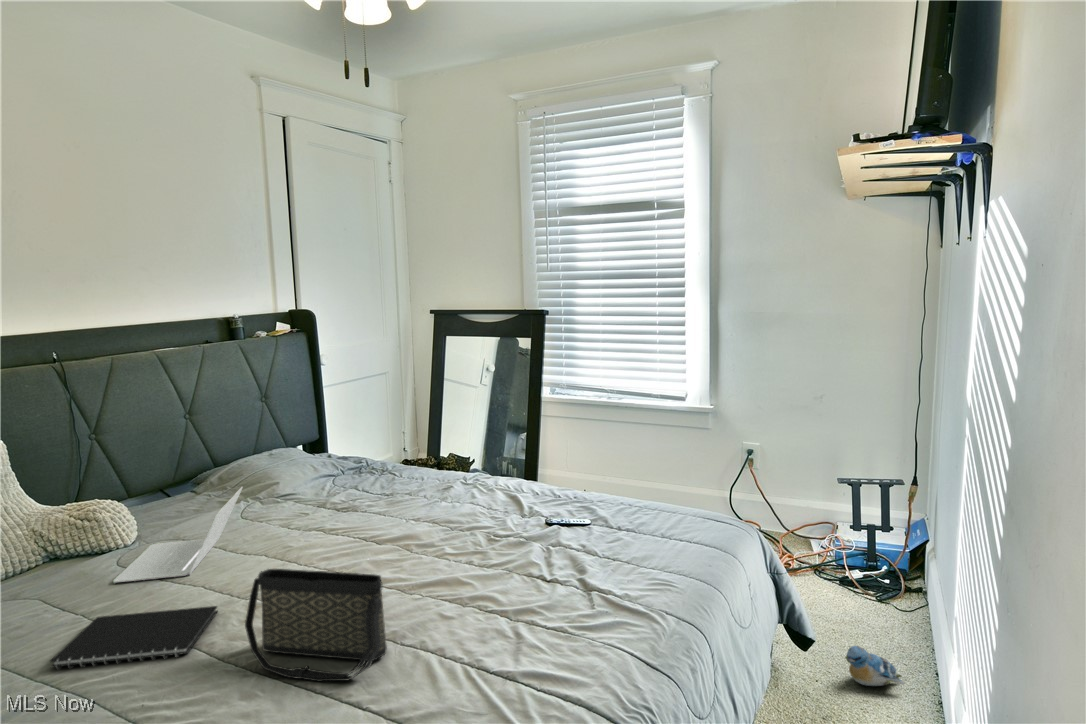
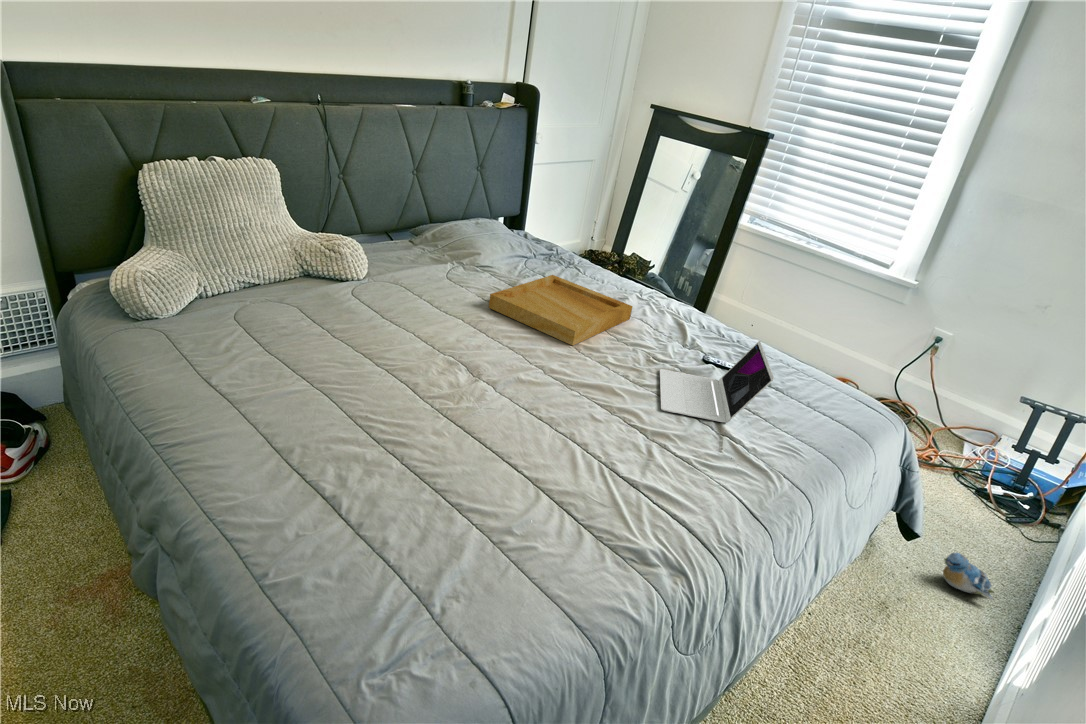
tray: none [295,483,460,548] -> present [489,275,633,346]
laptop: present [113,487,243,583] -> present [660,341,774,423]
handbag: present [245,569,387,681] -> none [445,342,553,445]
notebook: present [50,606,218,669] -> none [310,334,424,385]

